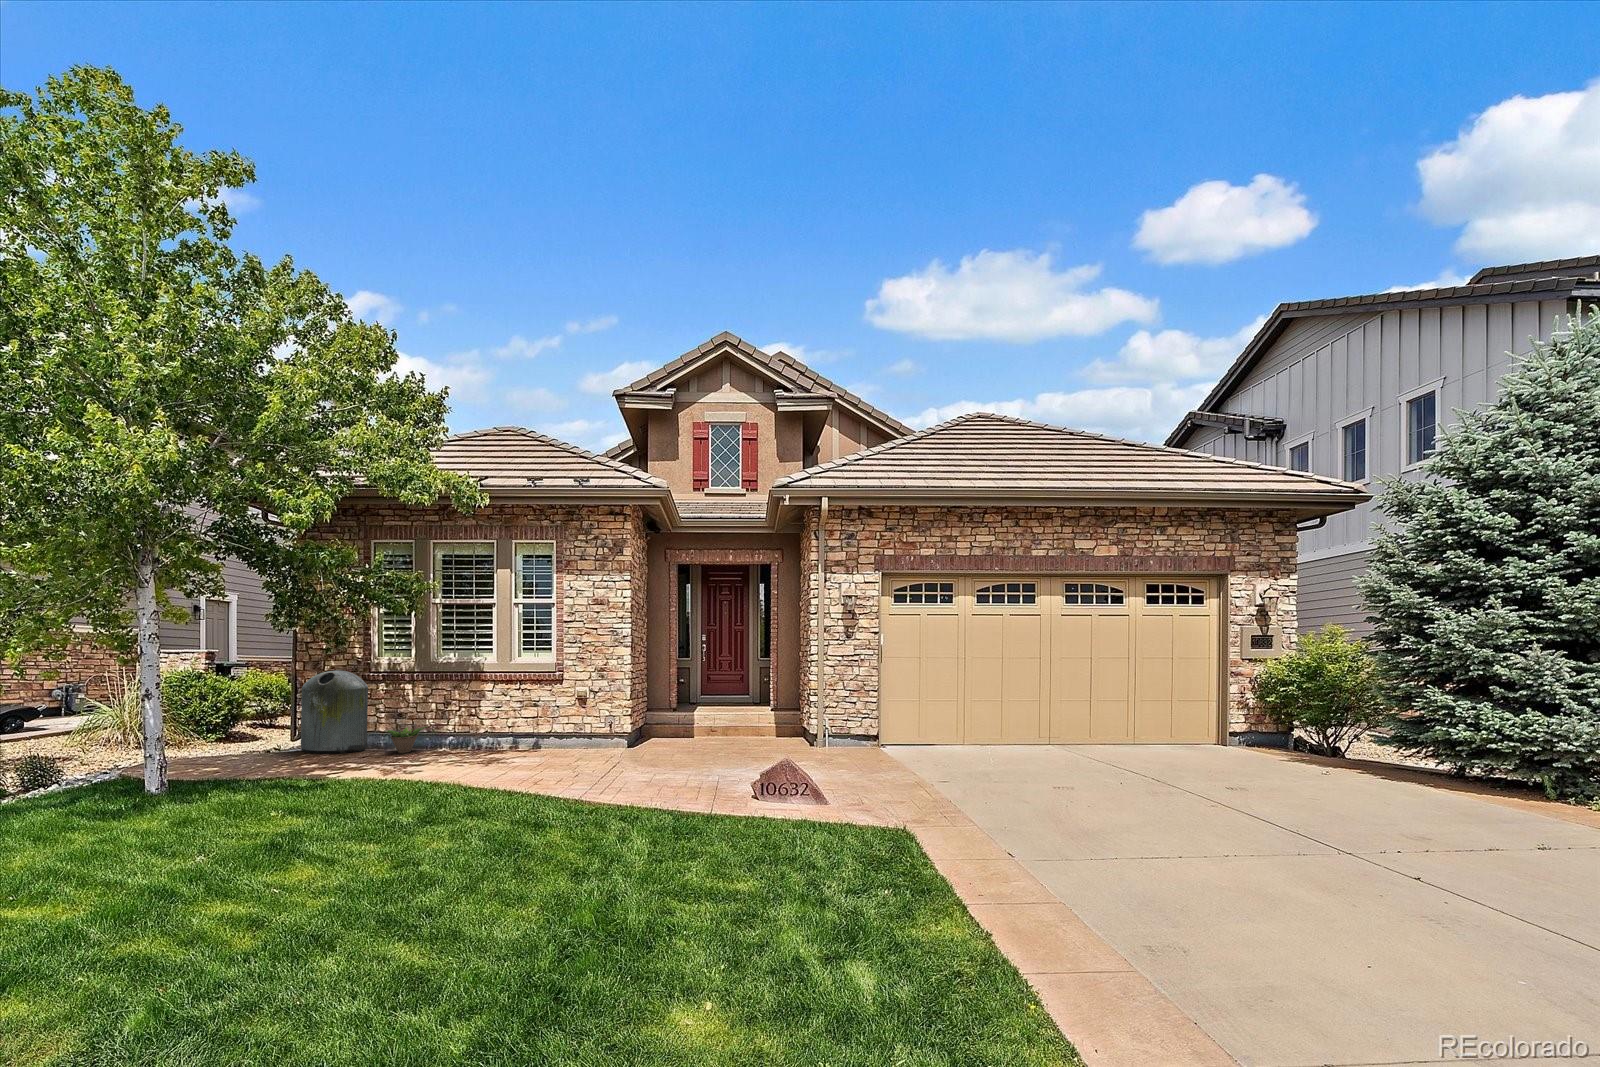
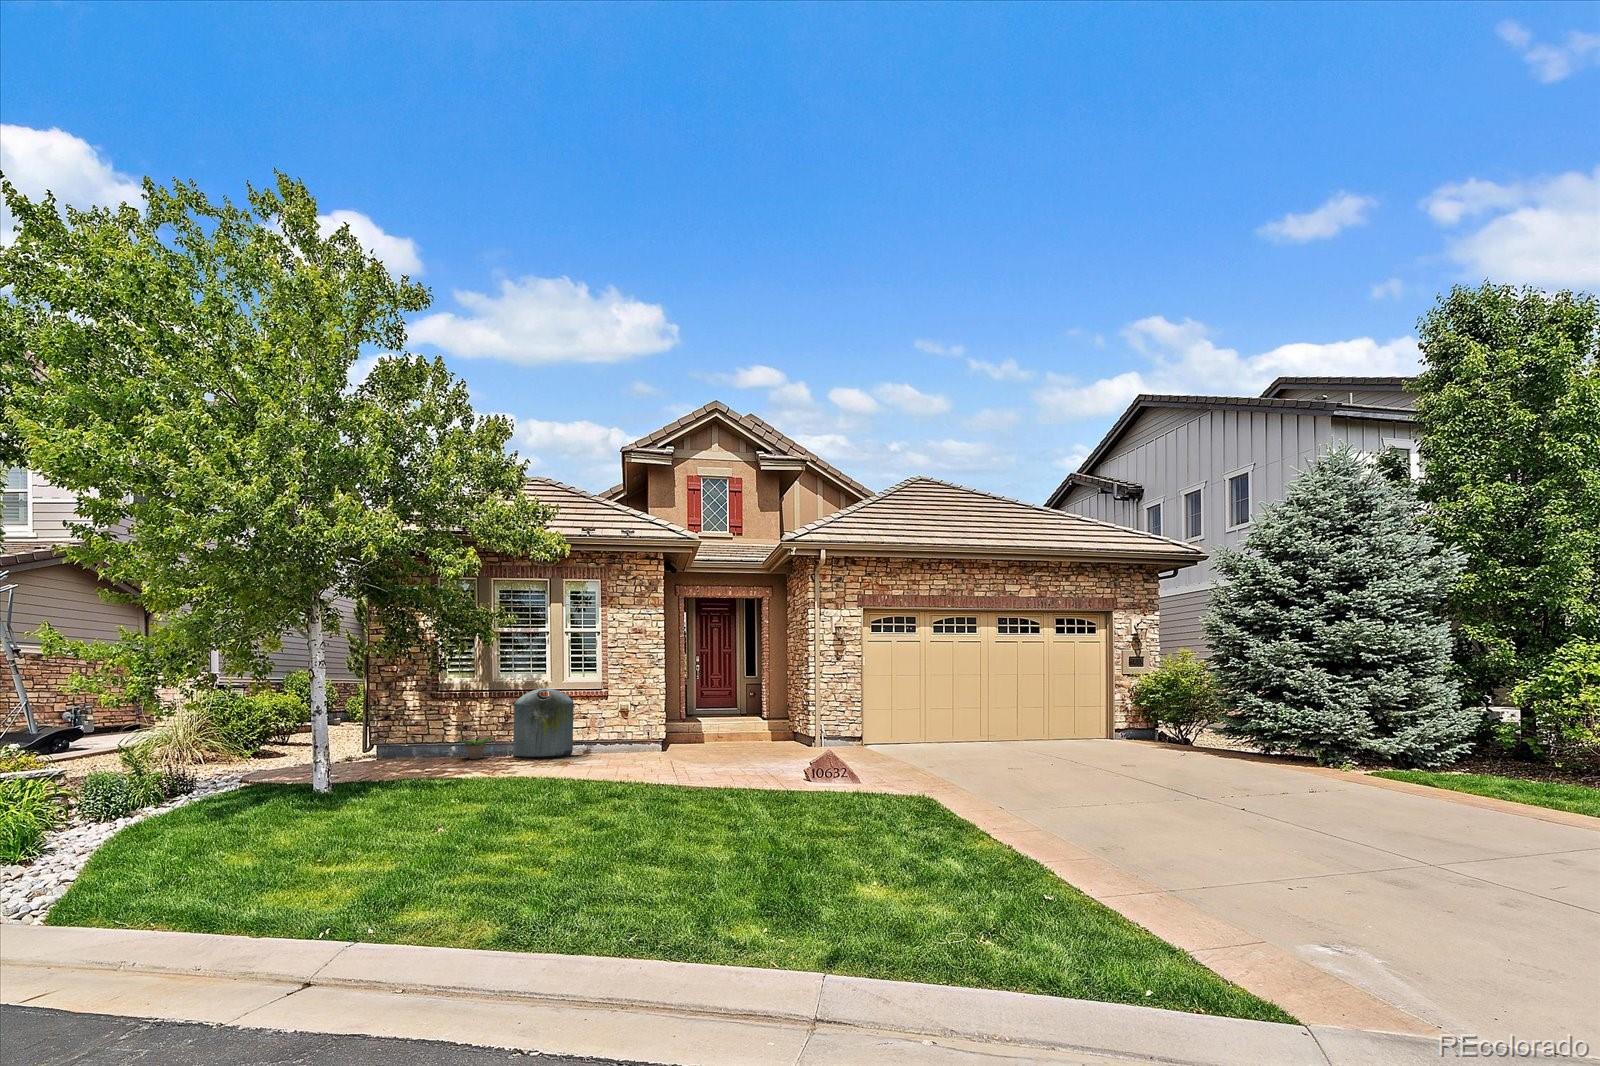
trash can: present [301,670,368,754] -> present [513,688,574,759]

